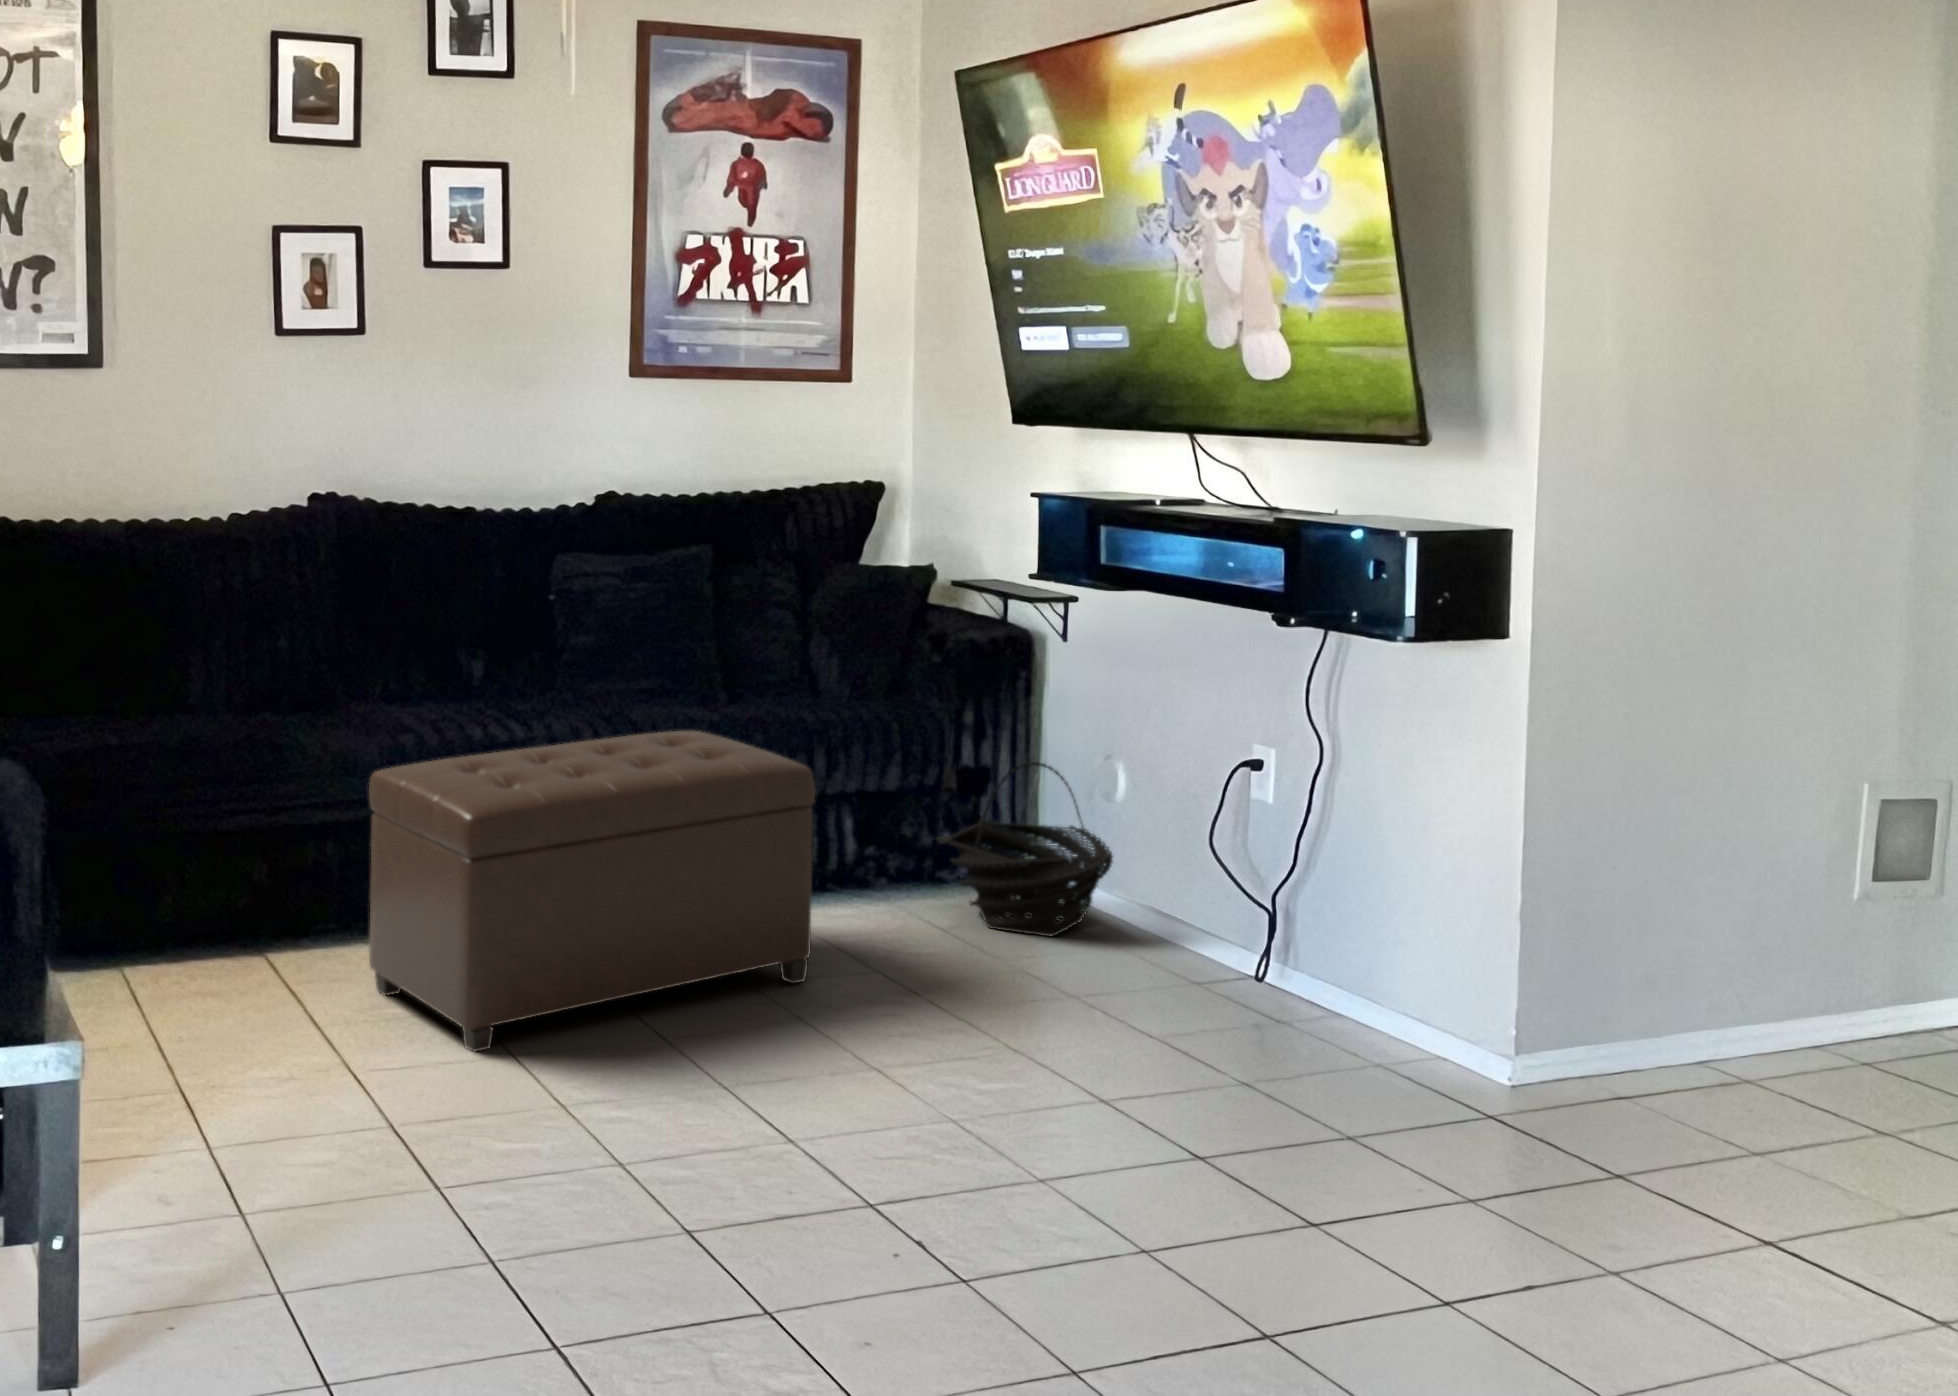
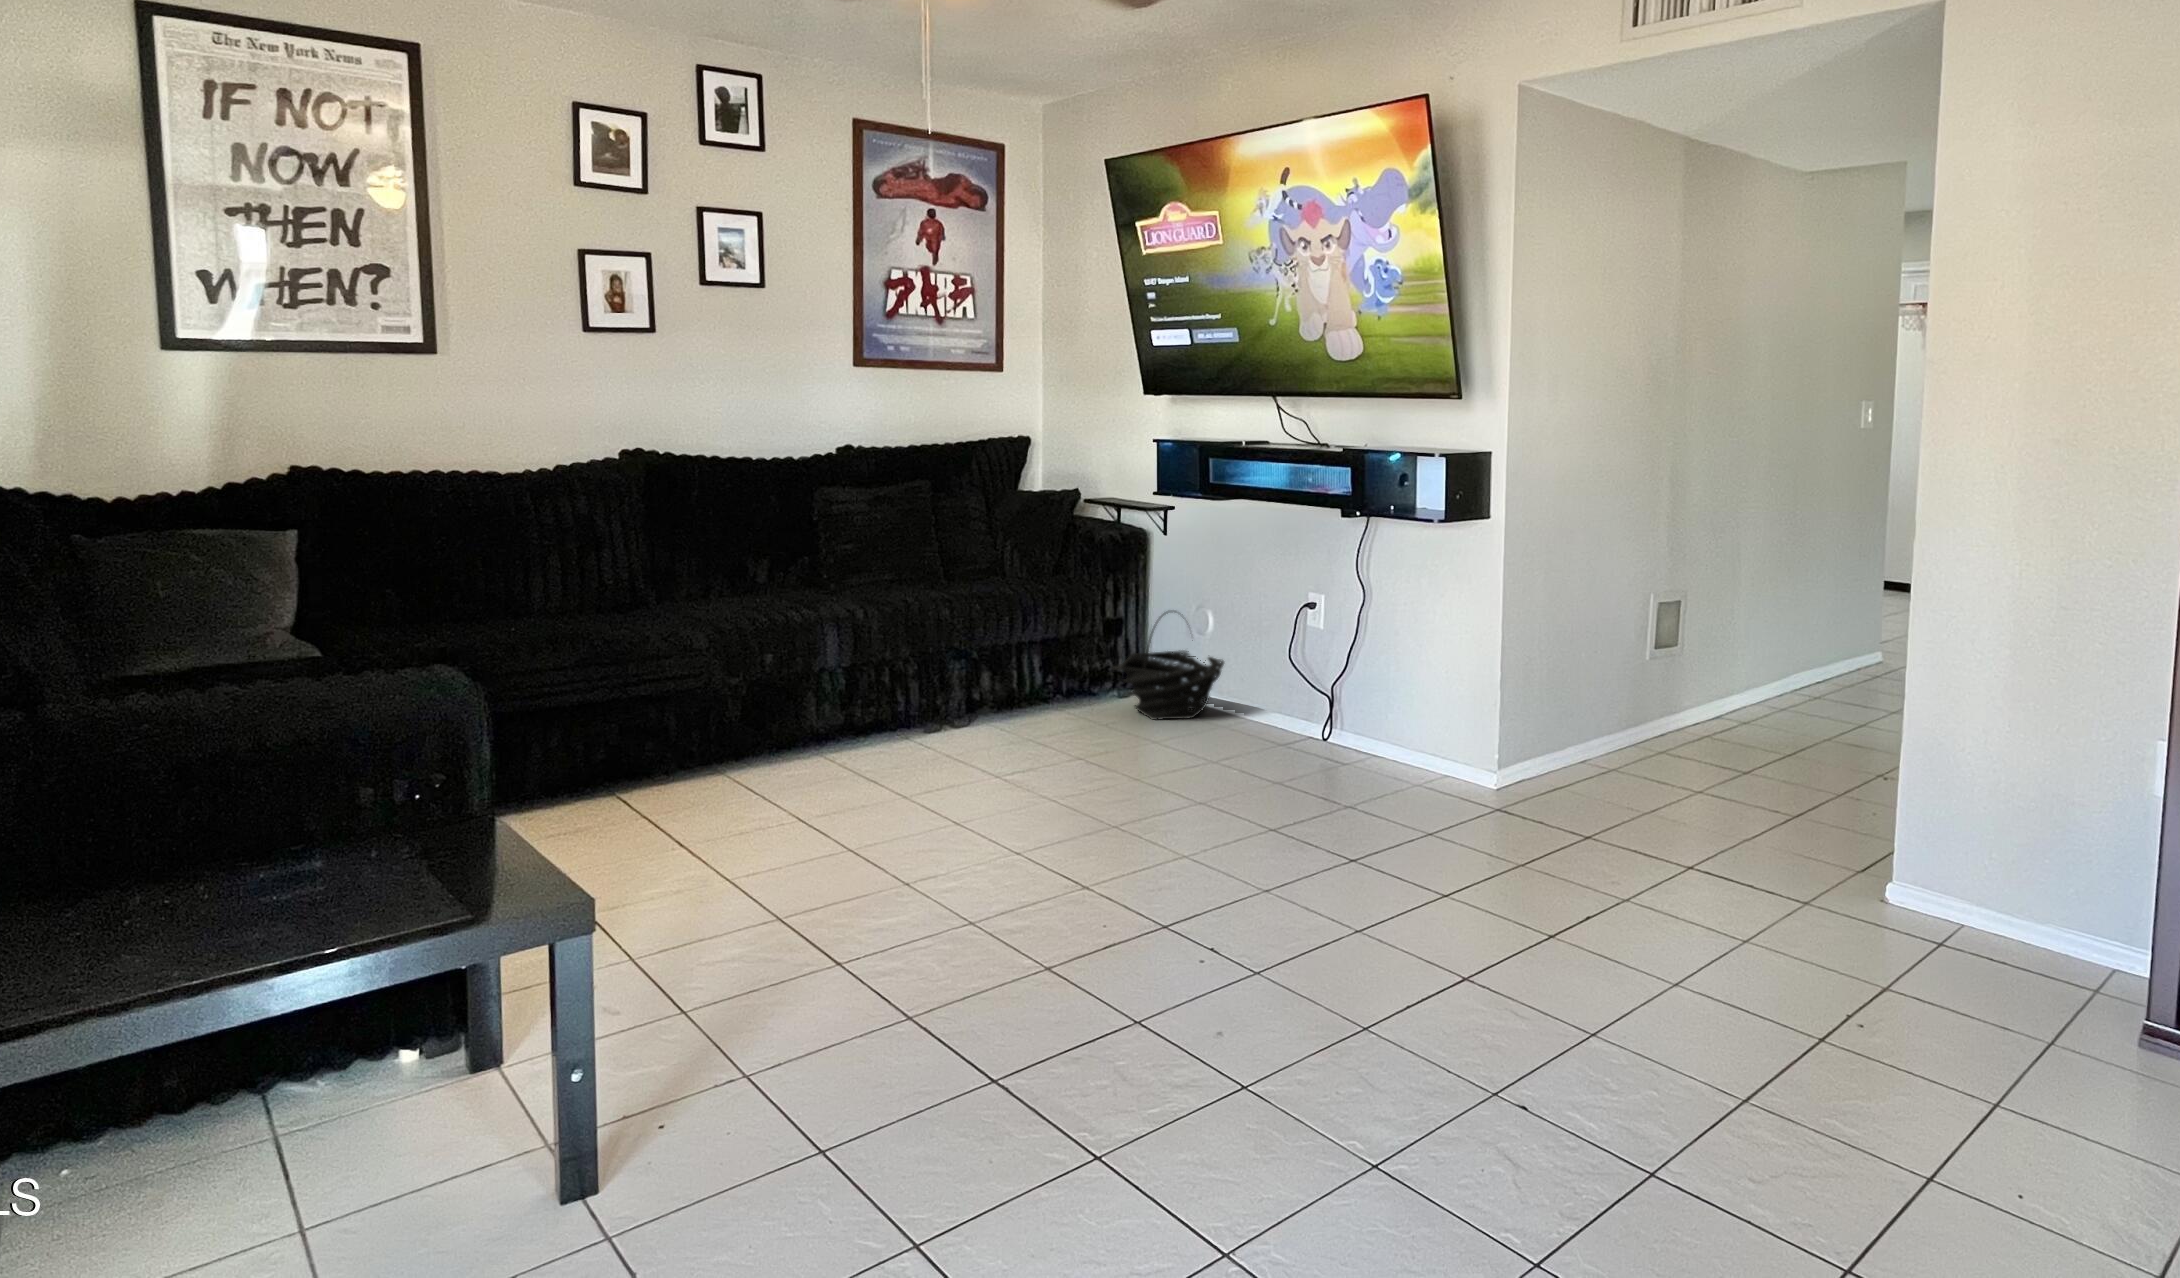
ottoman: present [369,730,815,1052] -> none [769,613,1077,855]

